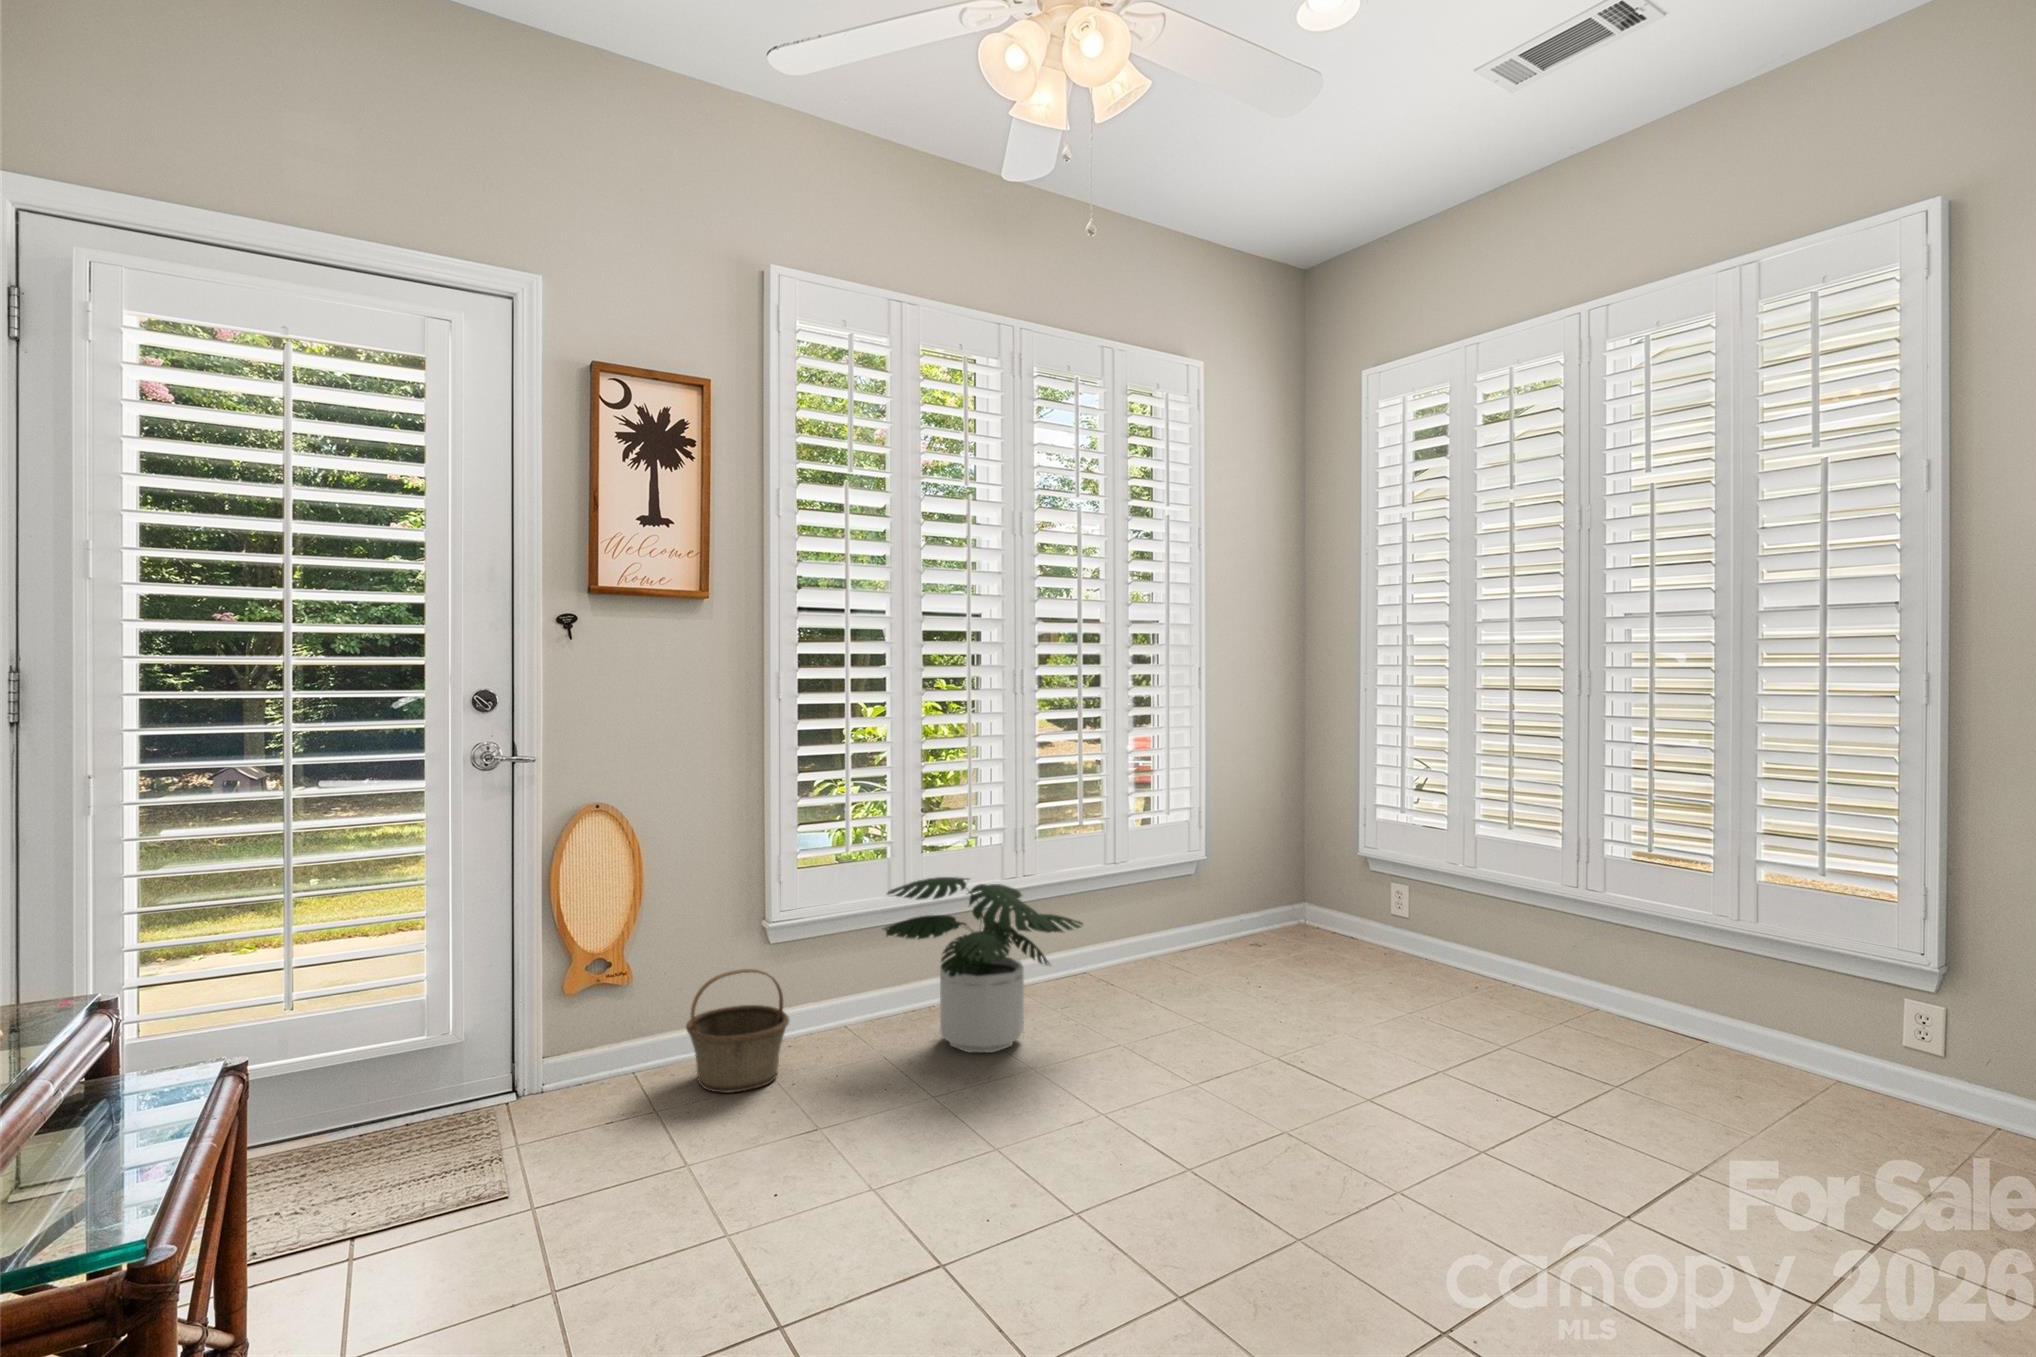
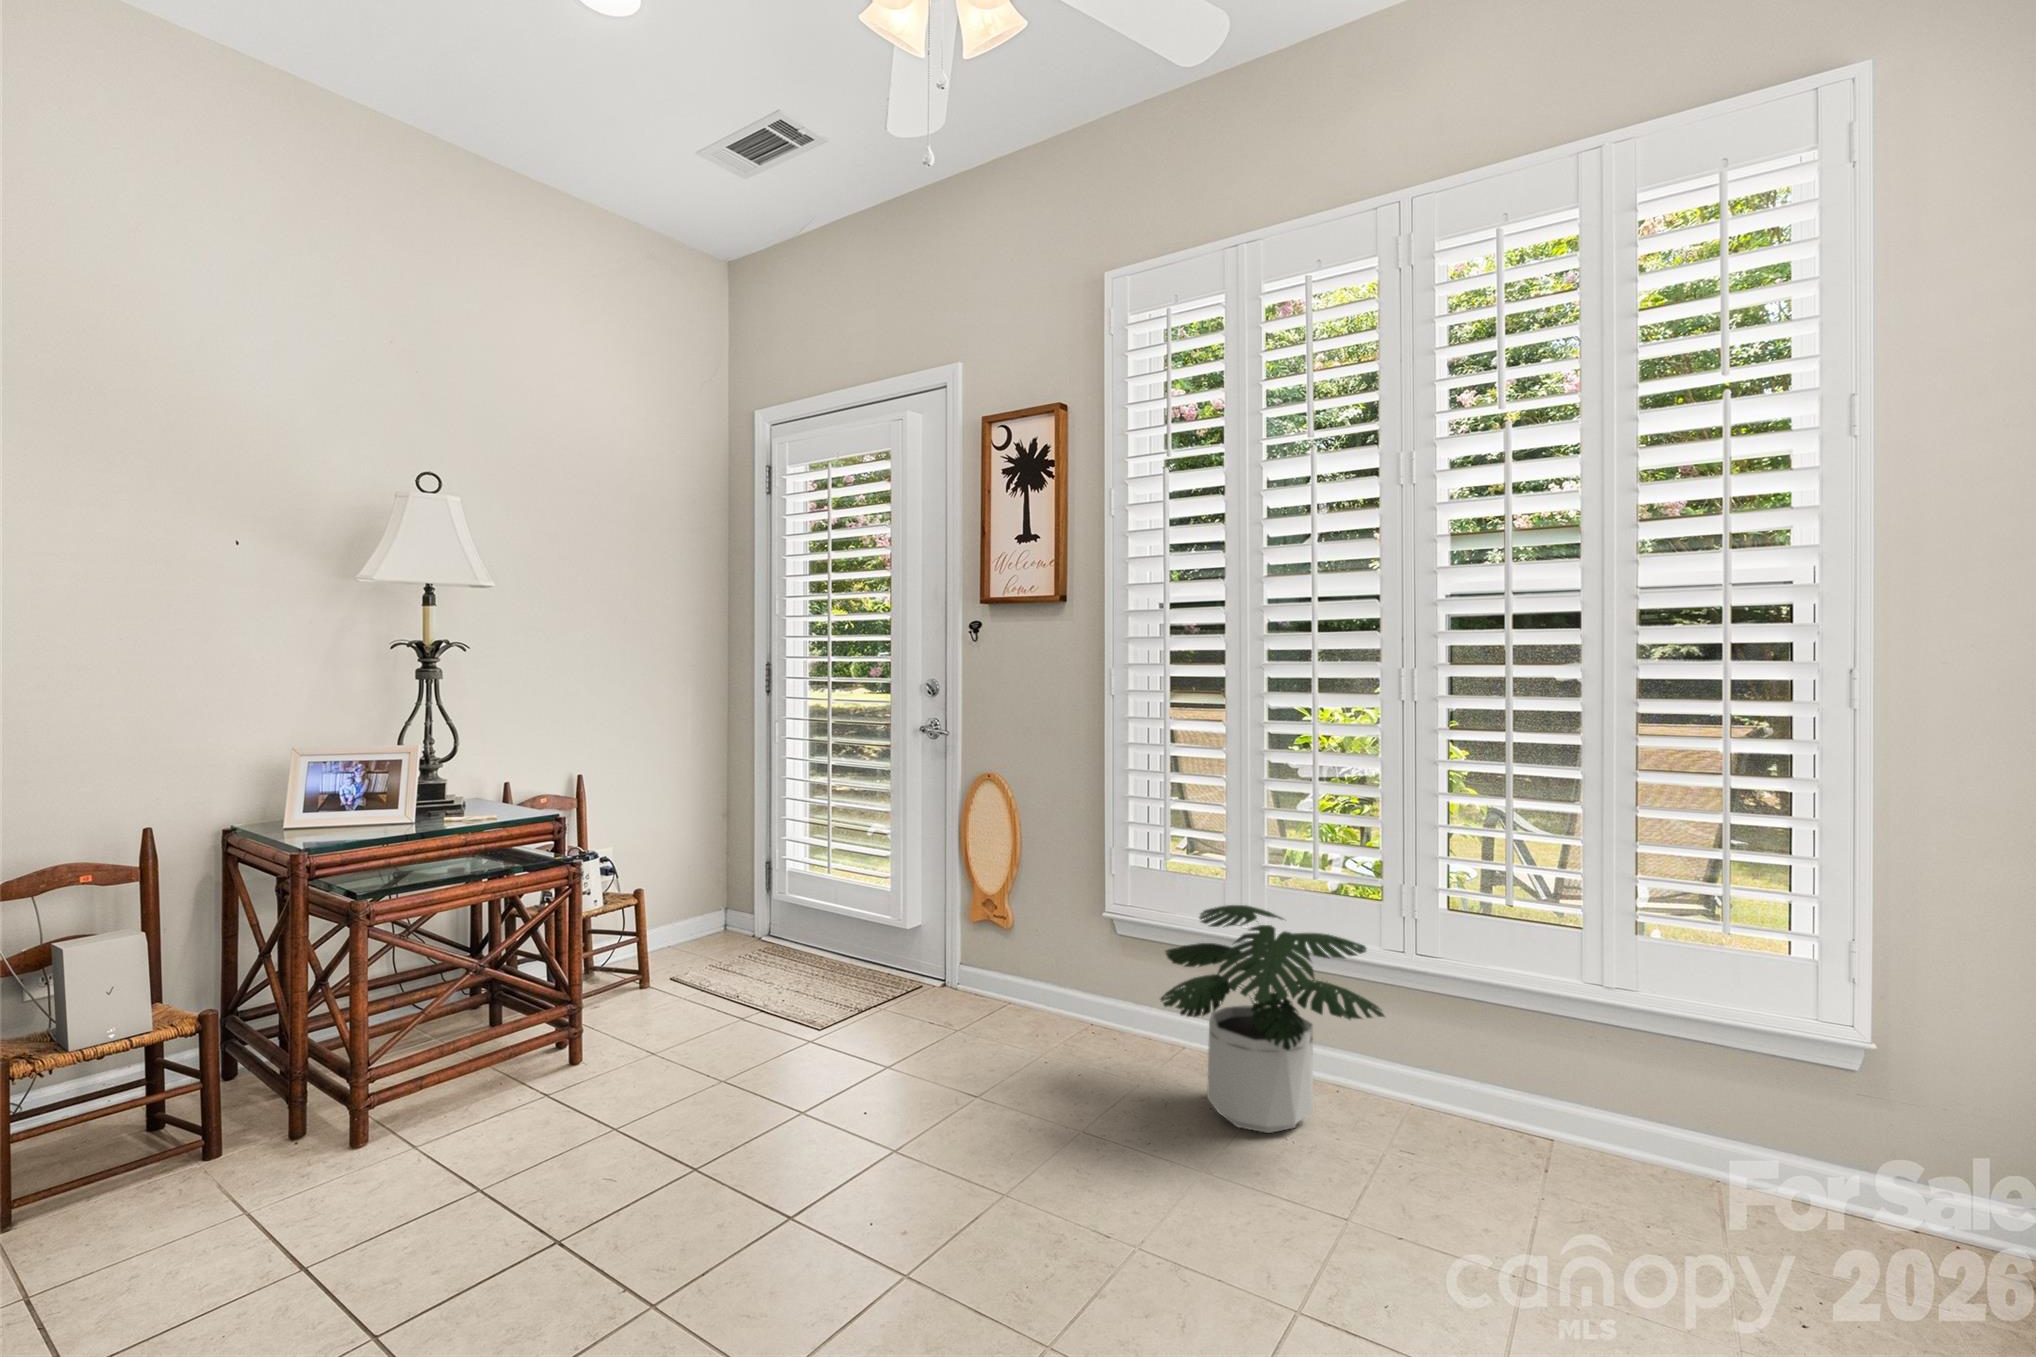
basket: present [686,969,789,1093] -> none [1001,939,1093,1051]

